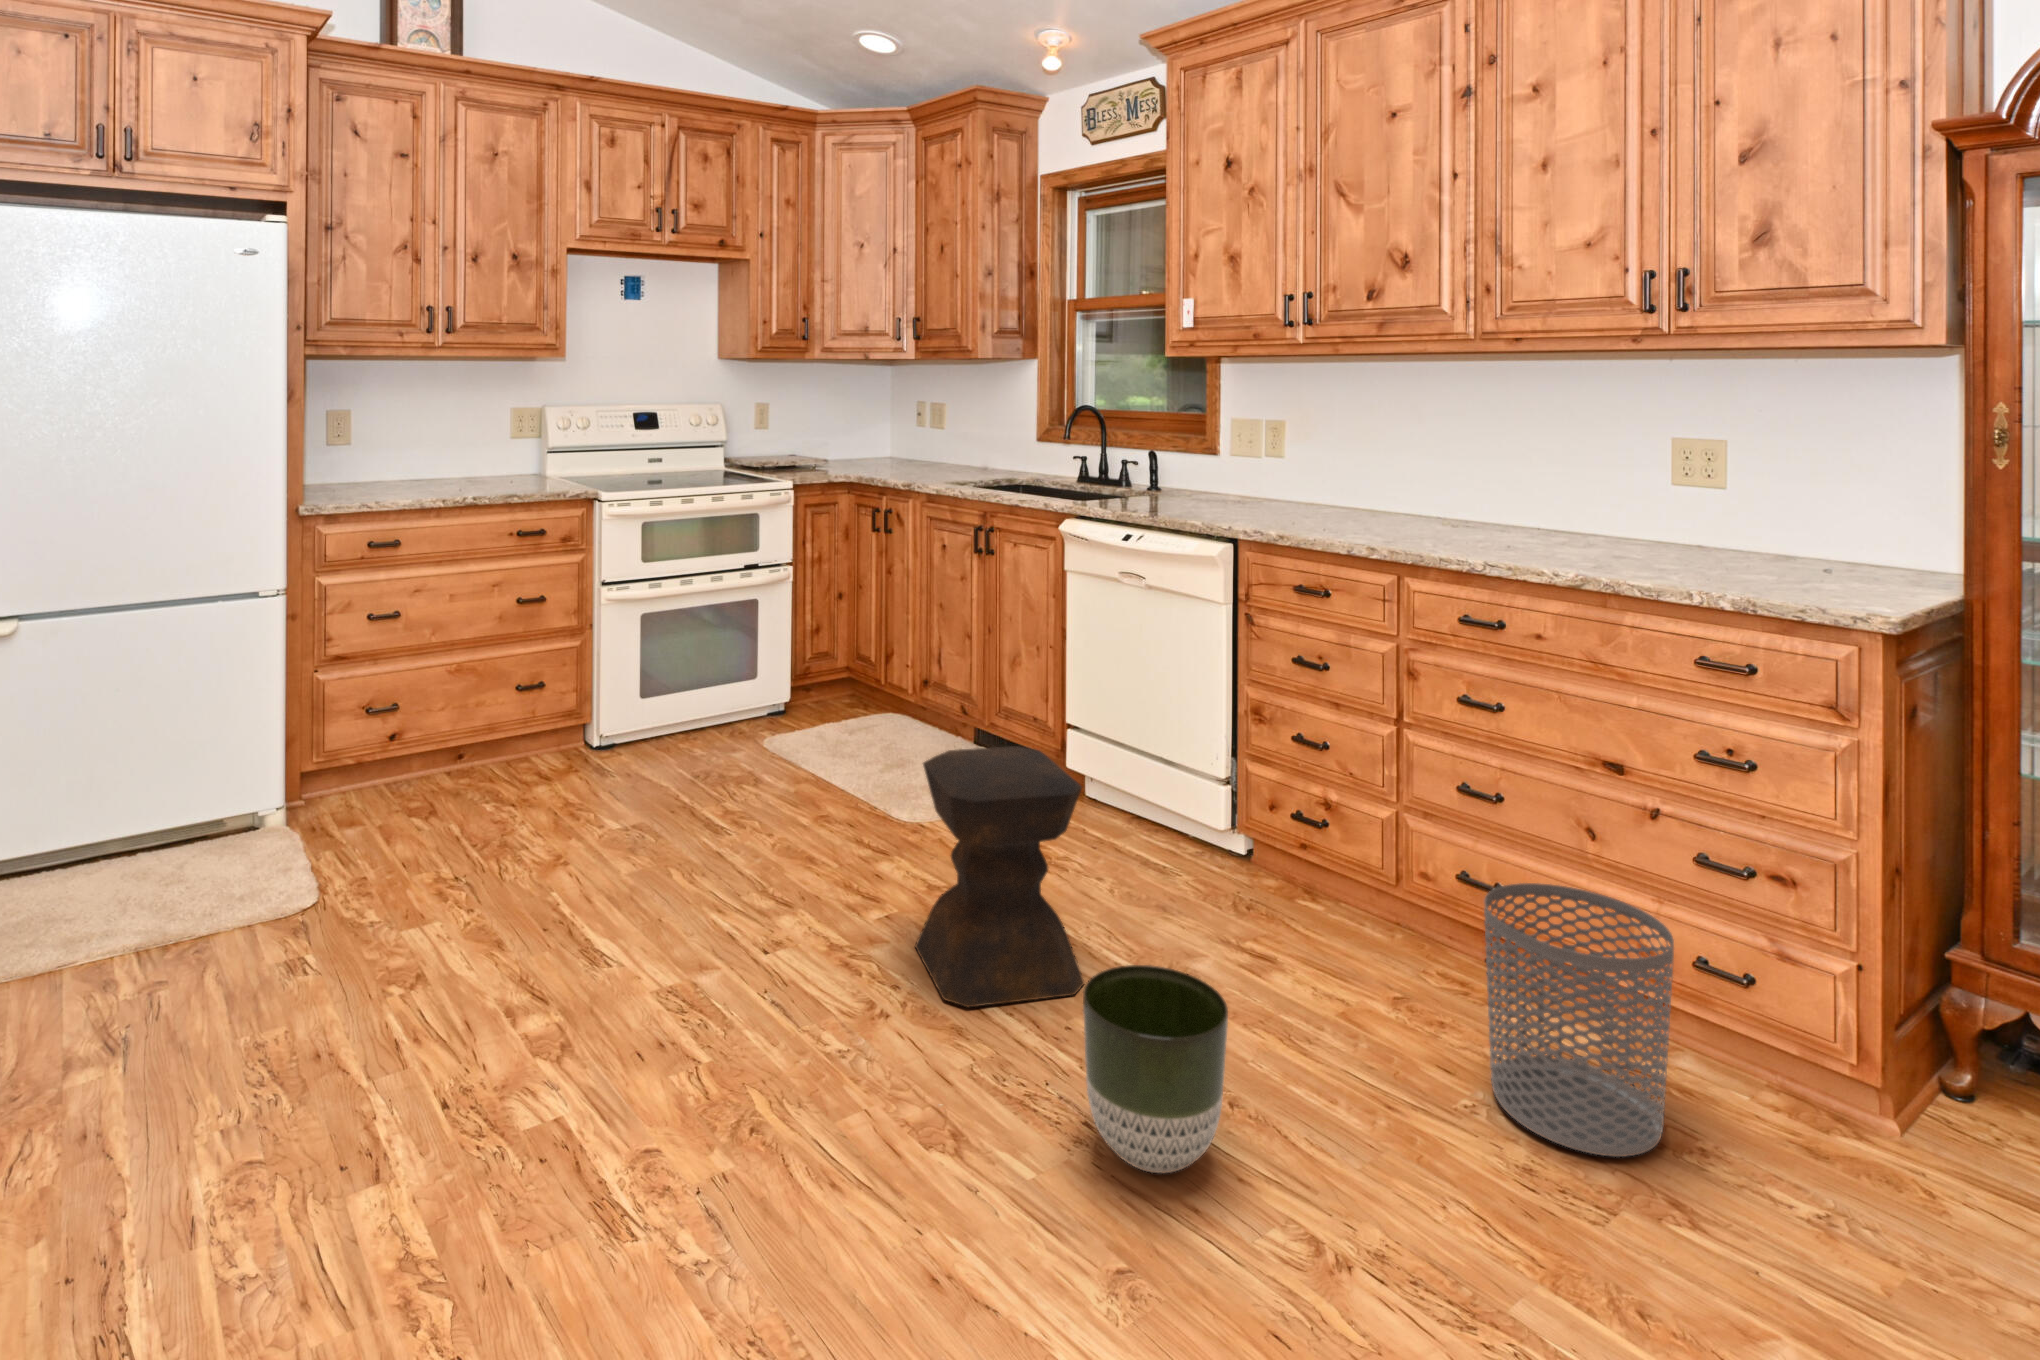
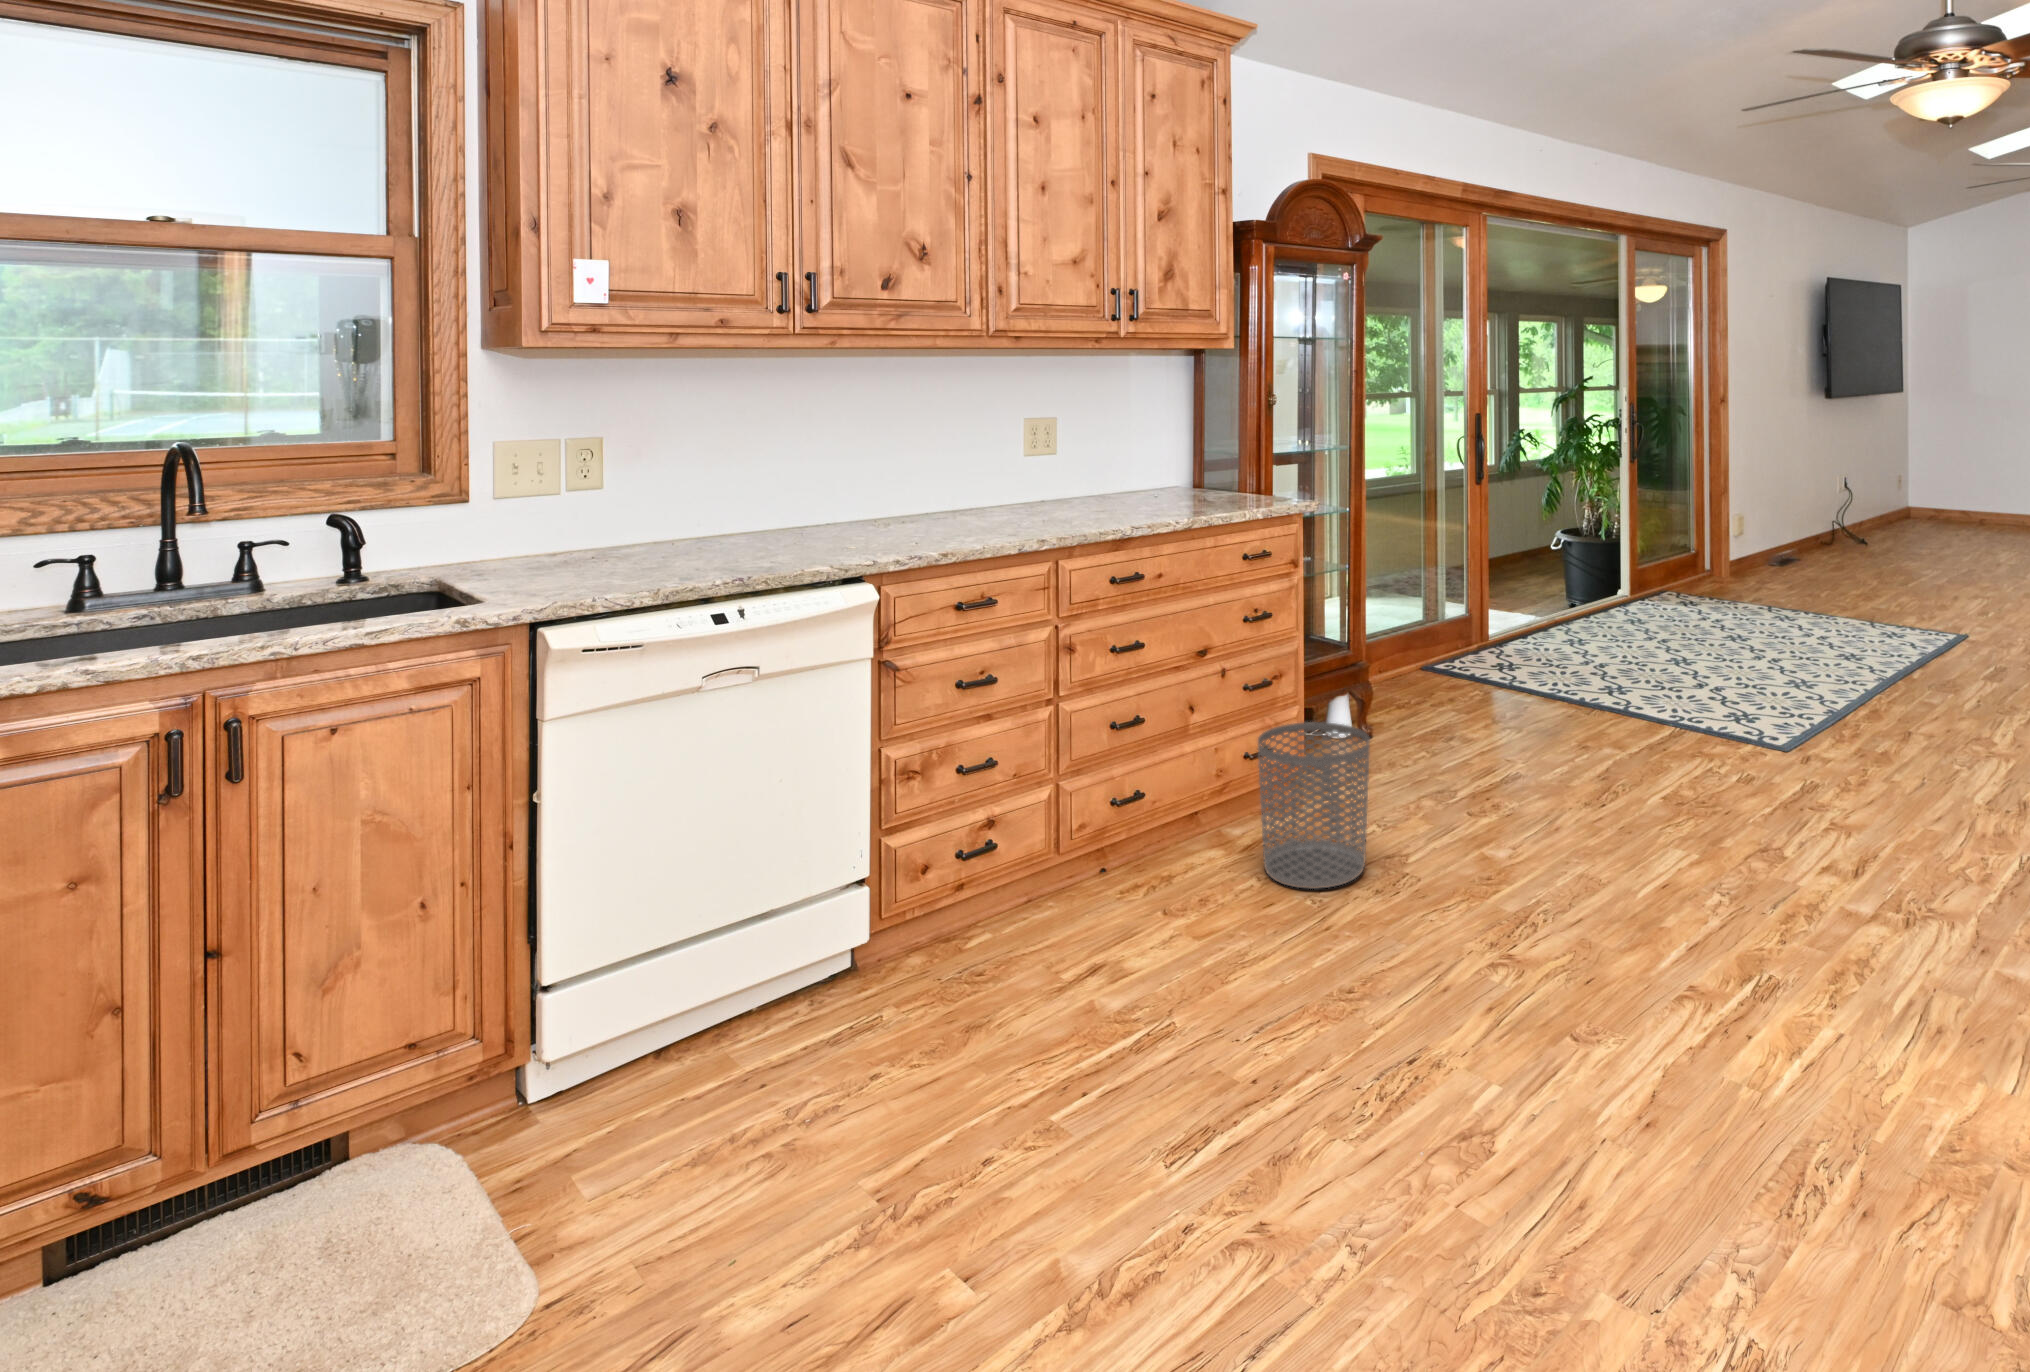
stool: present [915,746,1084,1007] -> none [1029,849,1246,1213]
planter: present [1083,965,1228,1174] -> none [1381,877,1500,1042]

